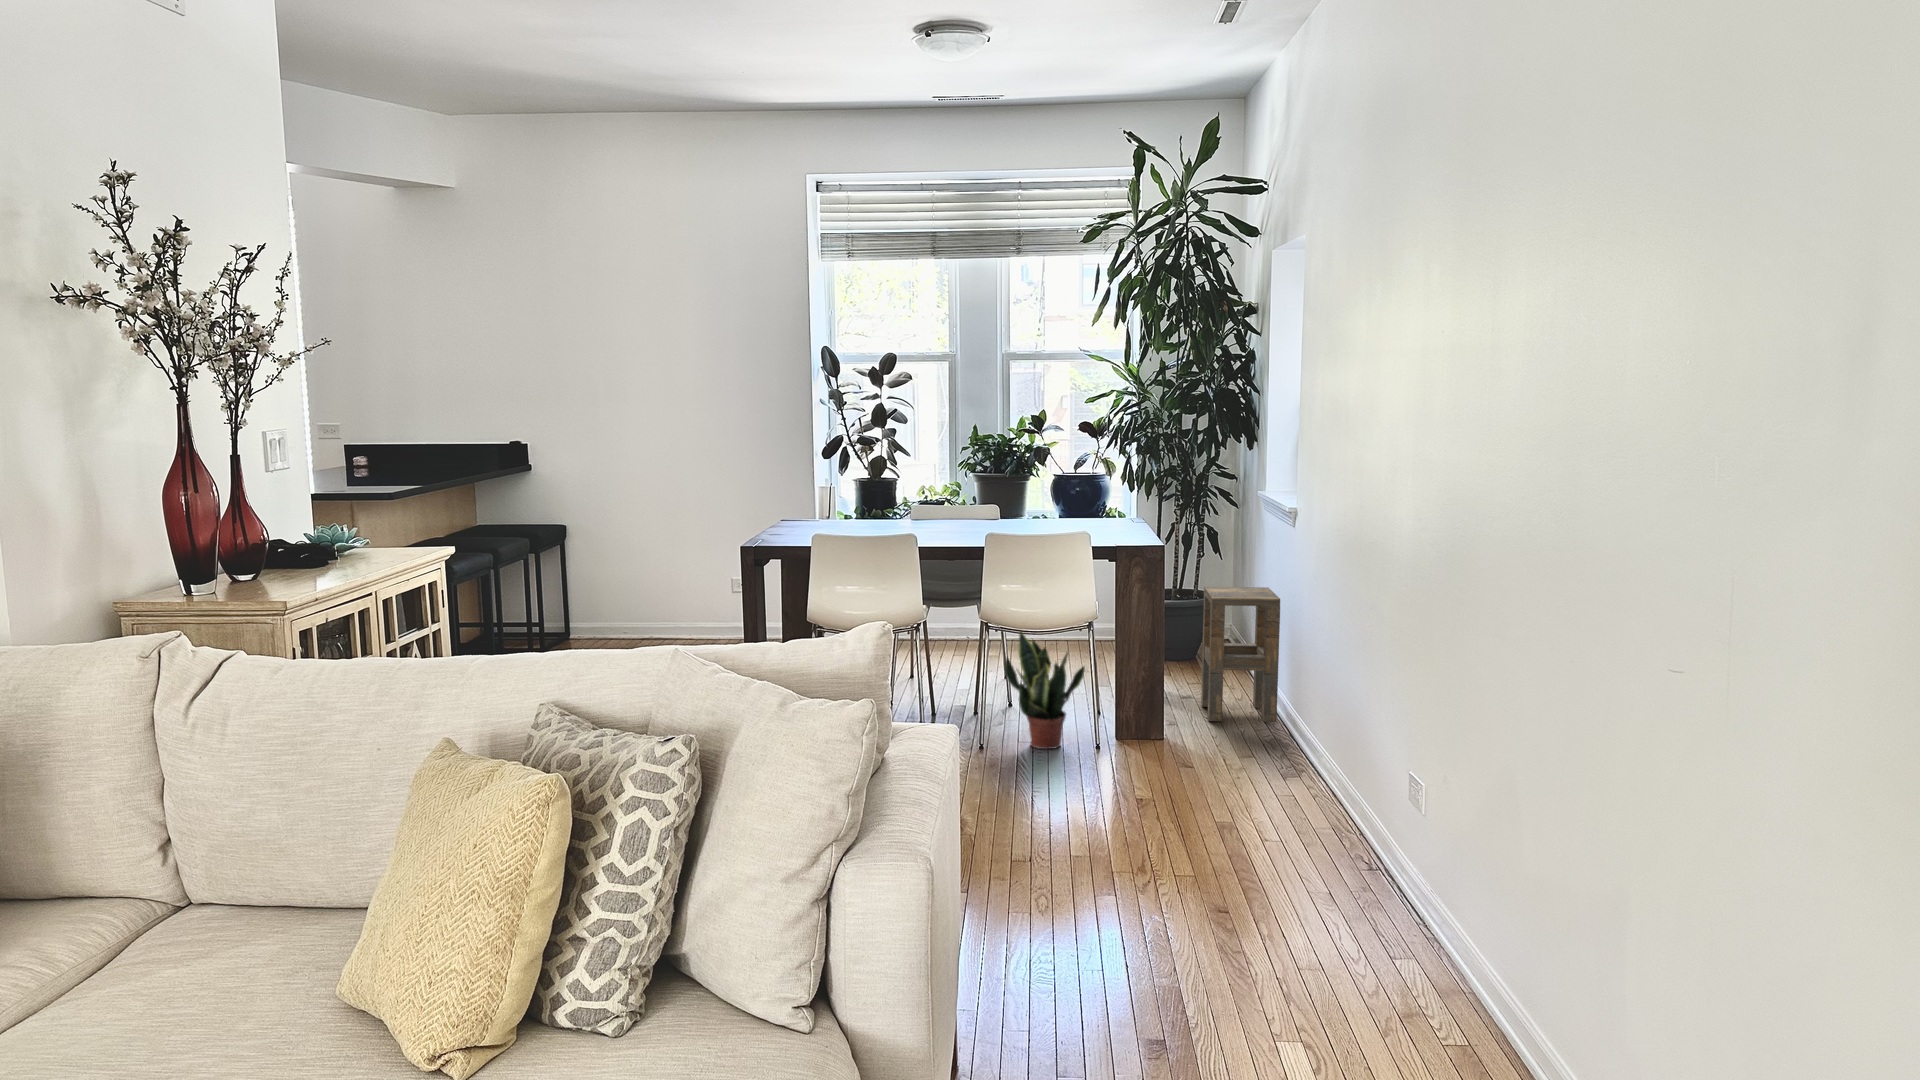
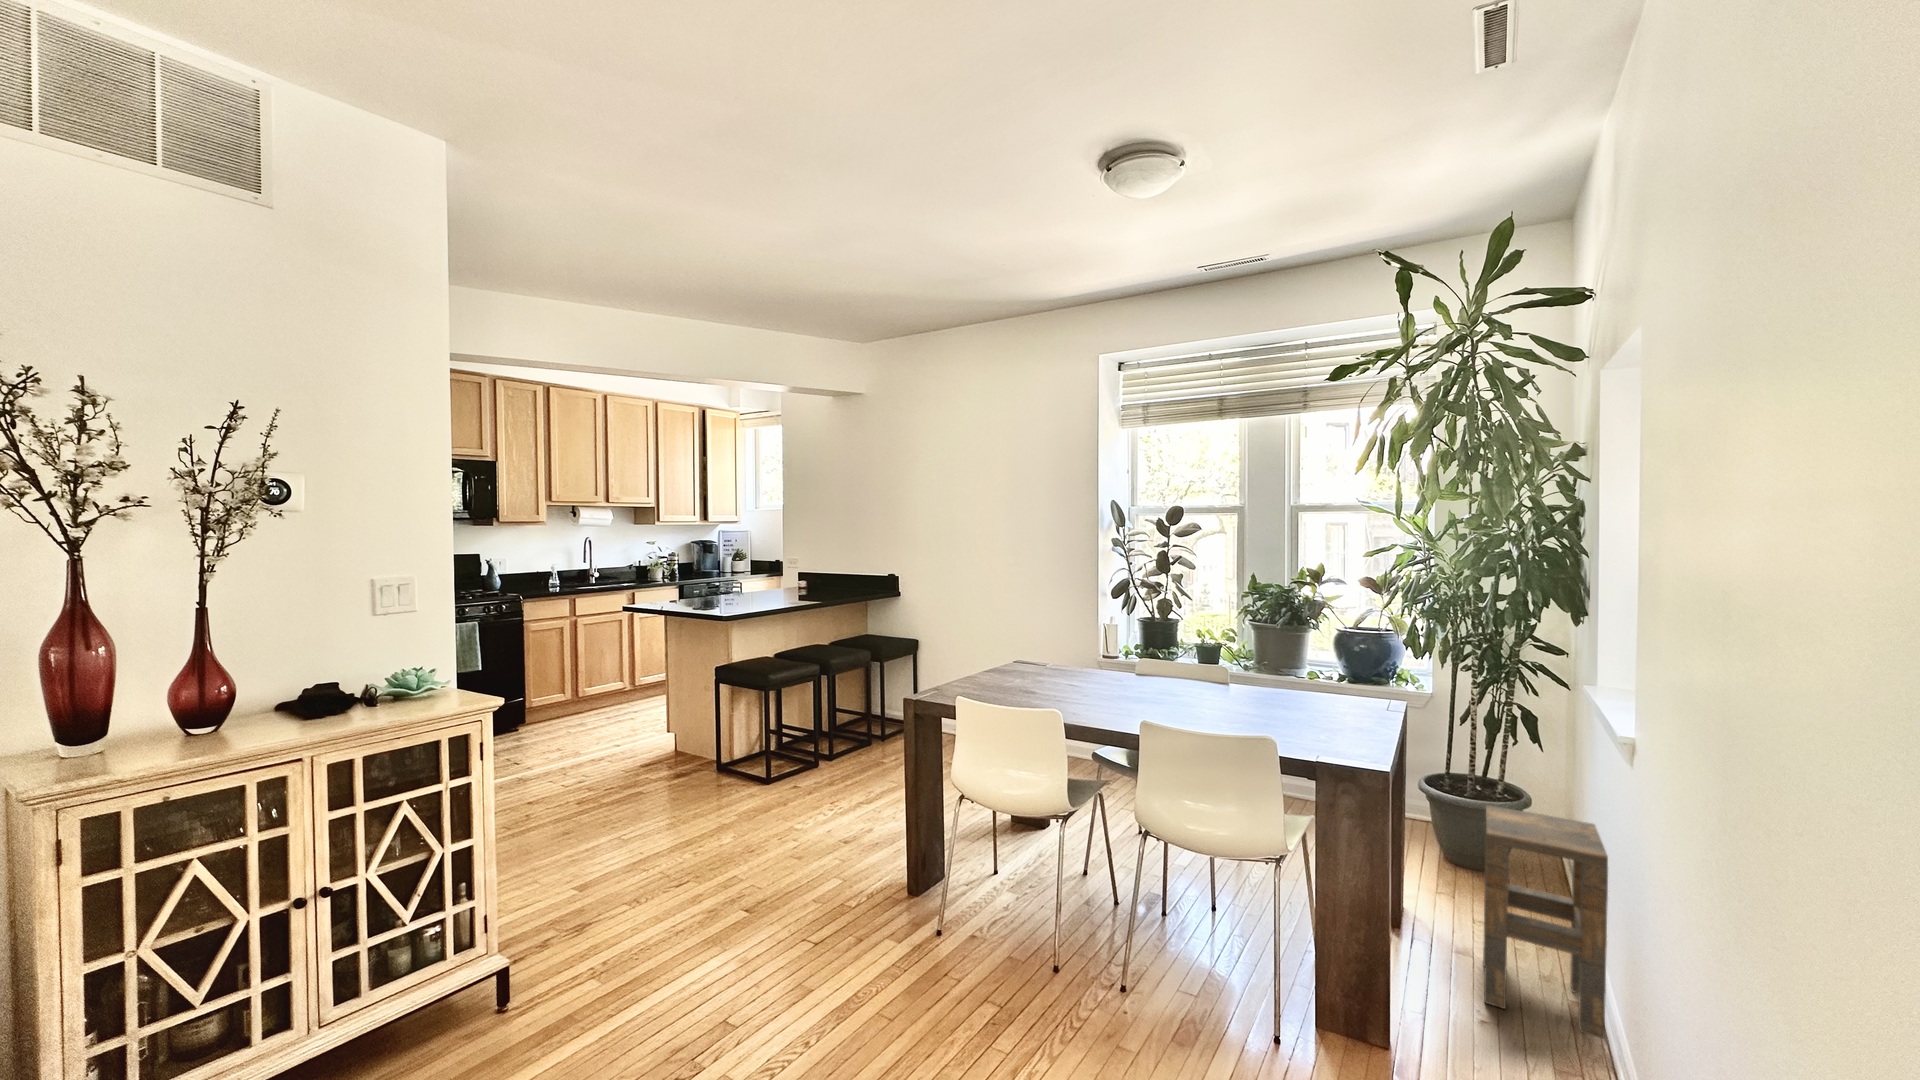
potted plant: present [1005,632,1085,749] -> none [1174,834,1278,995]

